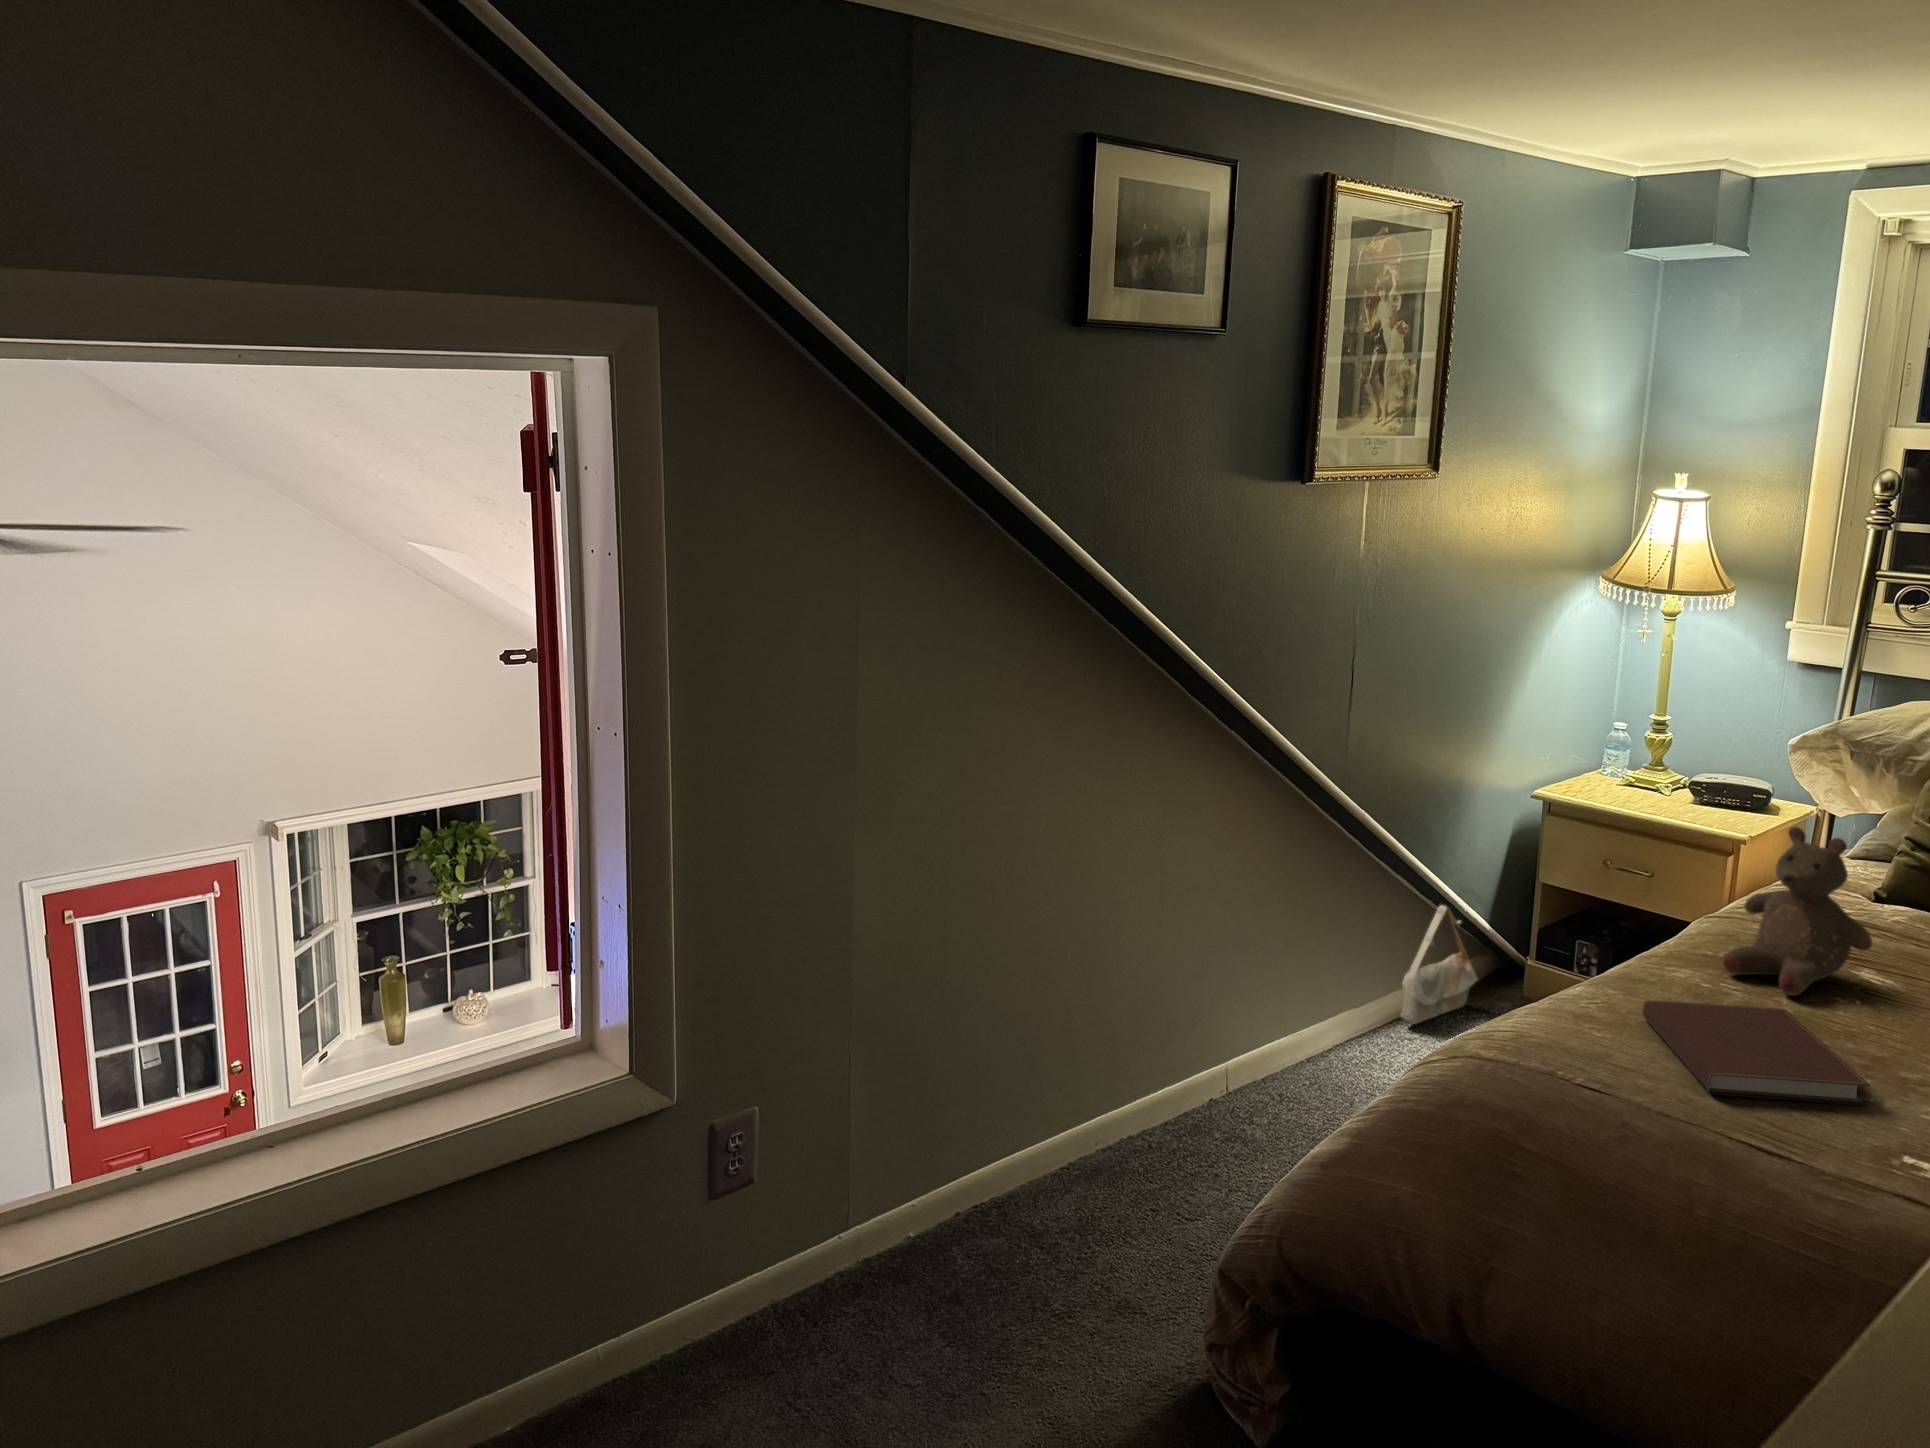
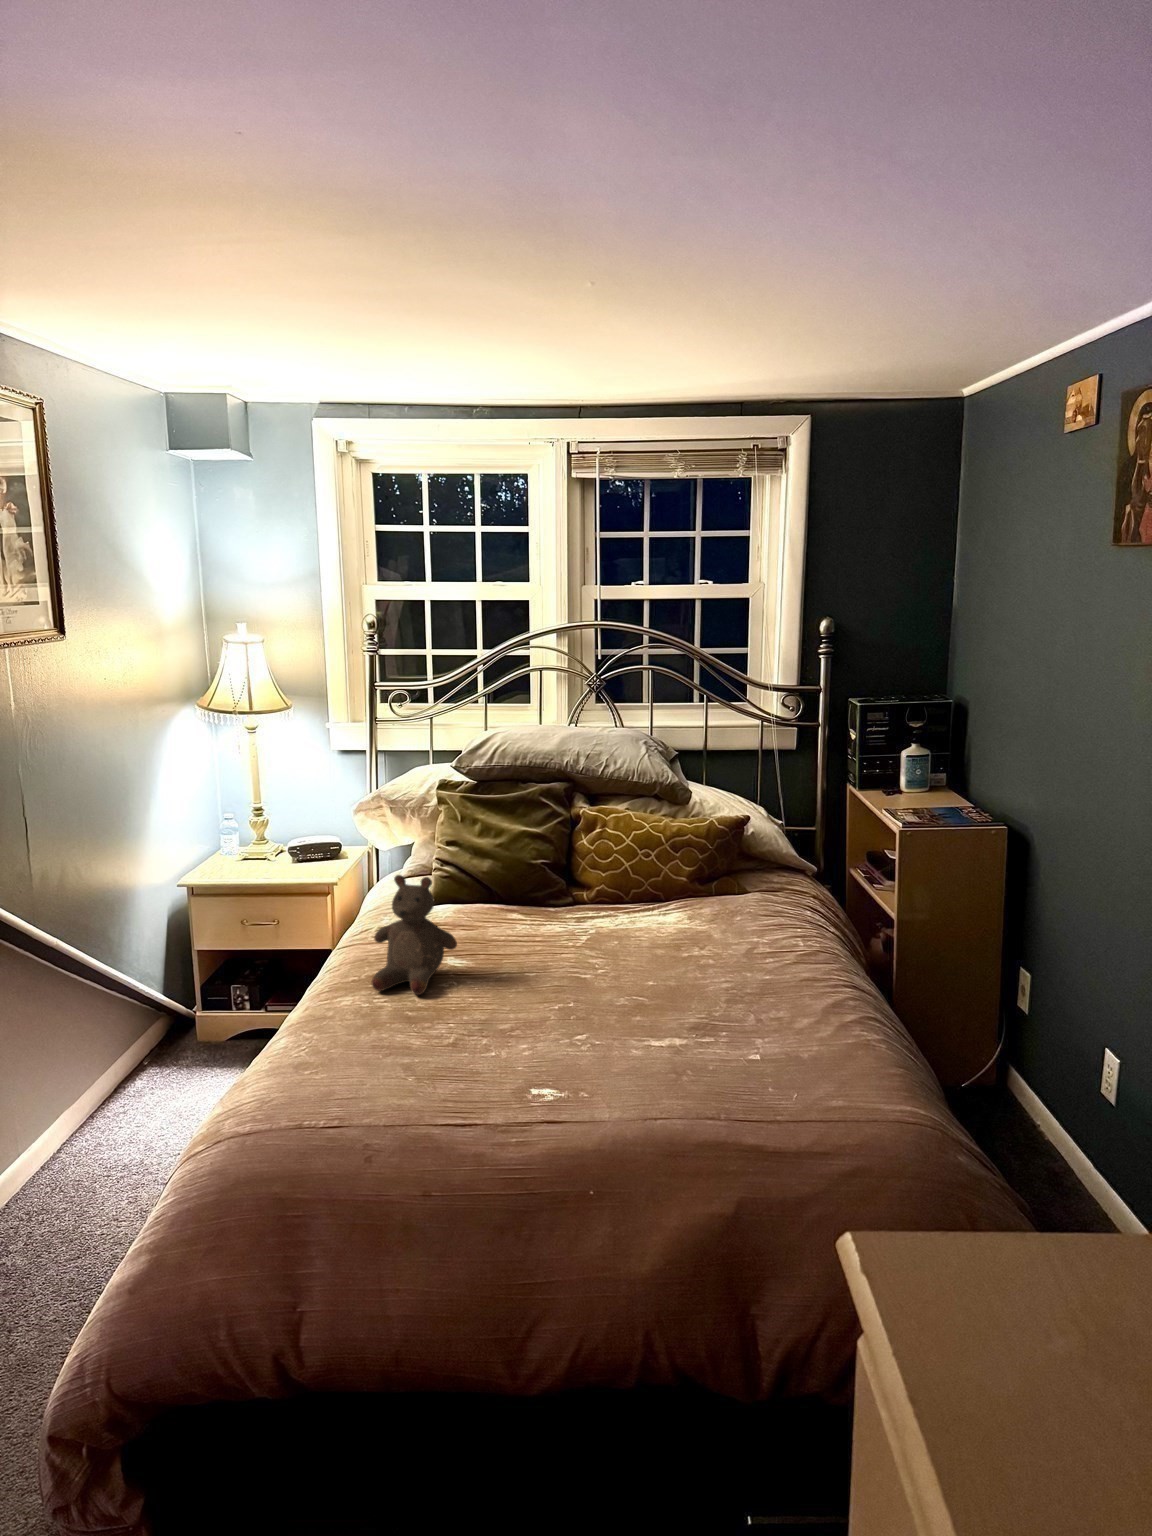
bag: present [1401,905,1478,1024] -> none [109,993,167,1100]
notebook: present [1643,1001,1870,1106] -> none [339,1008,495,1092]

